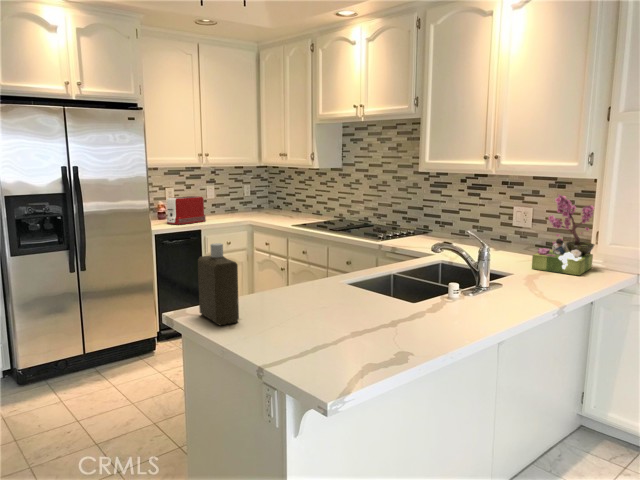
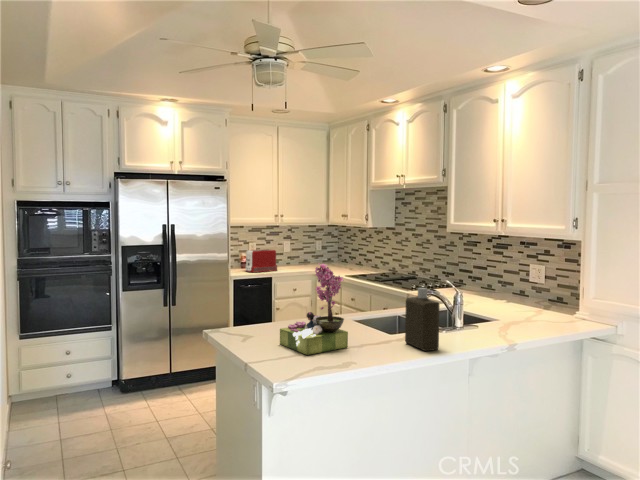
flower arrangement: present [532,194,595,275] -> present [280,264,348,355]
bottle: present [198,243,239,326] -> present [405,288,440,351]

